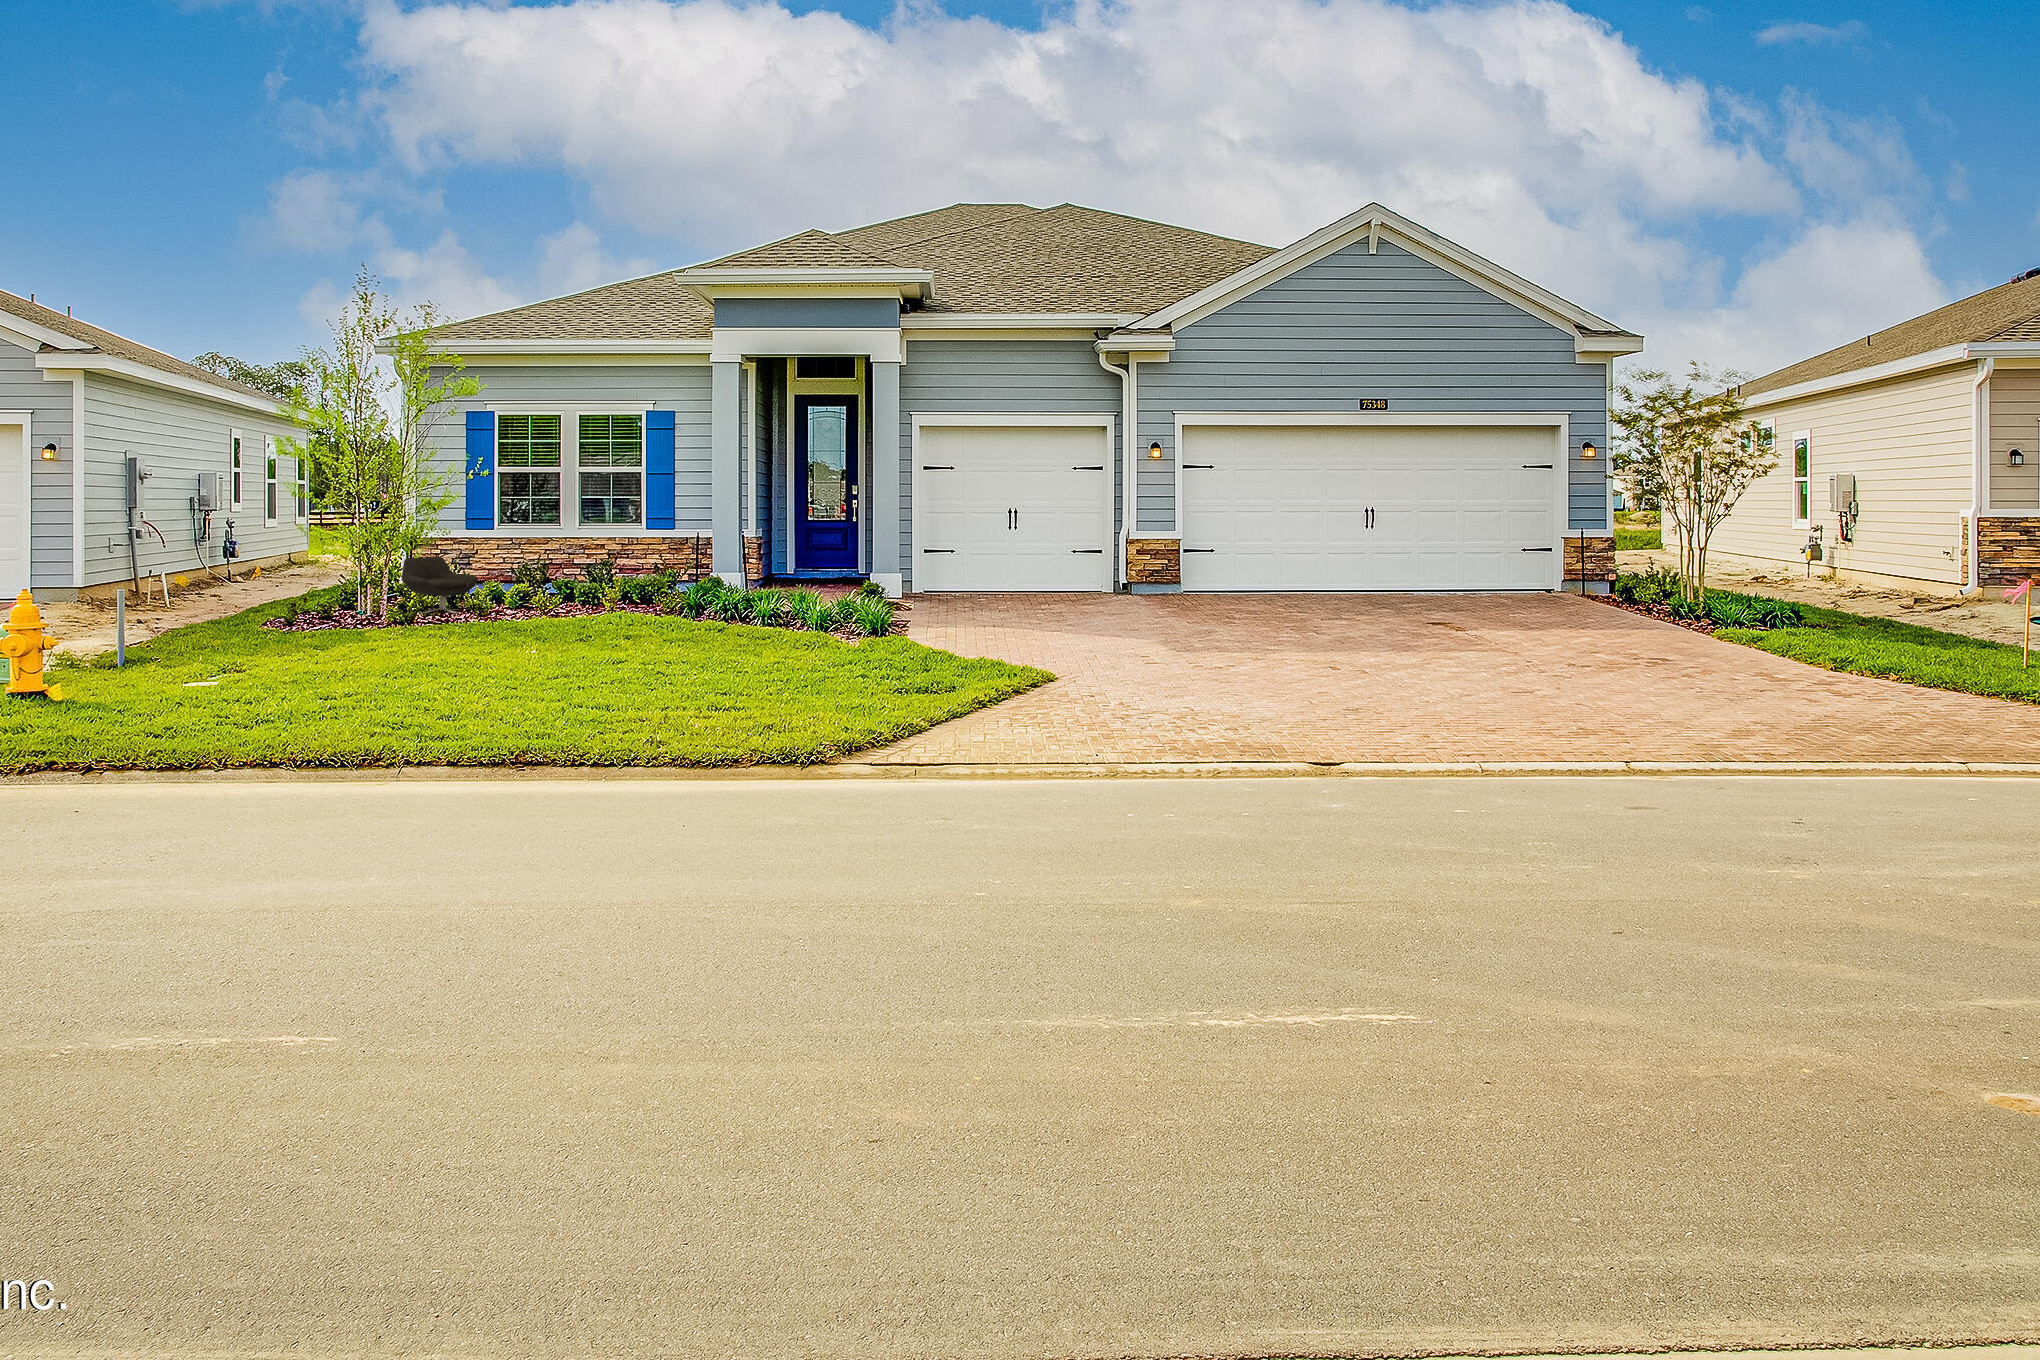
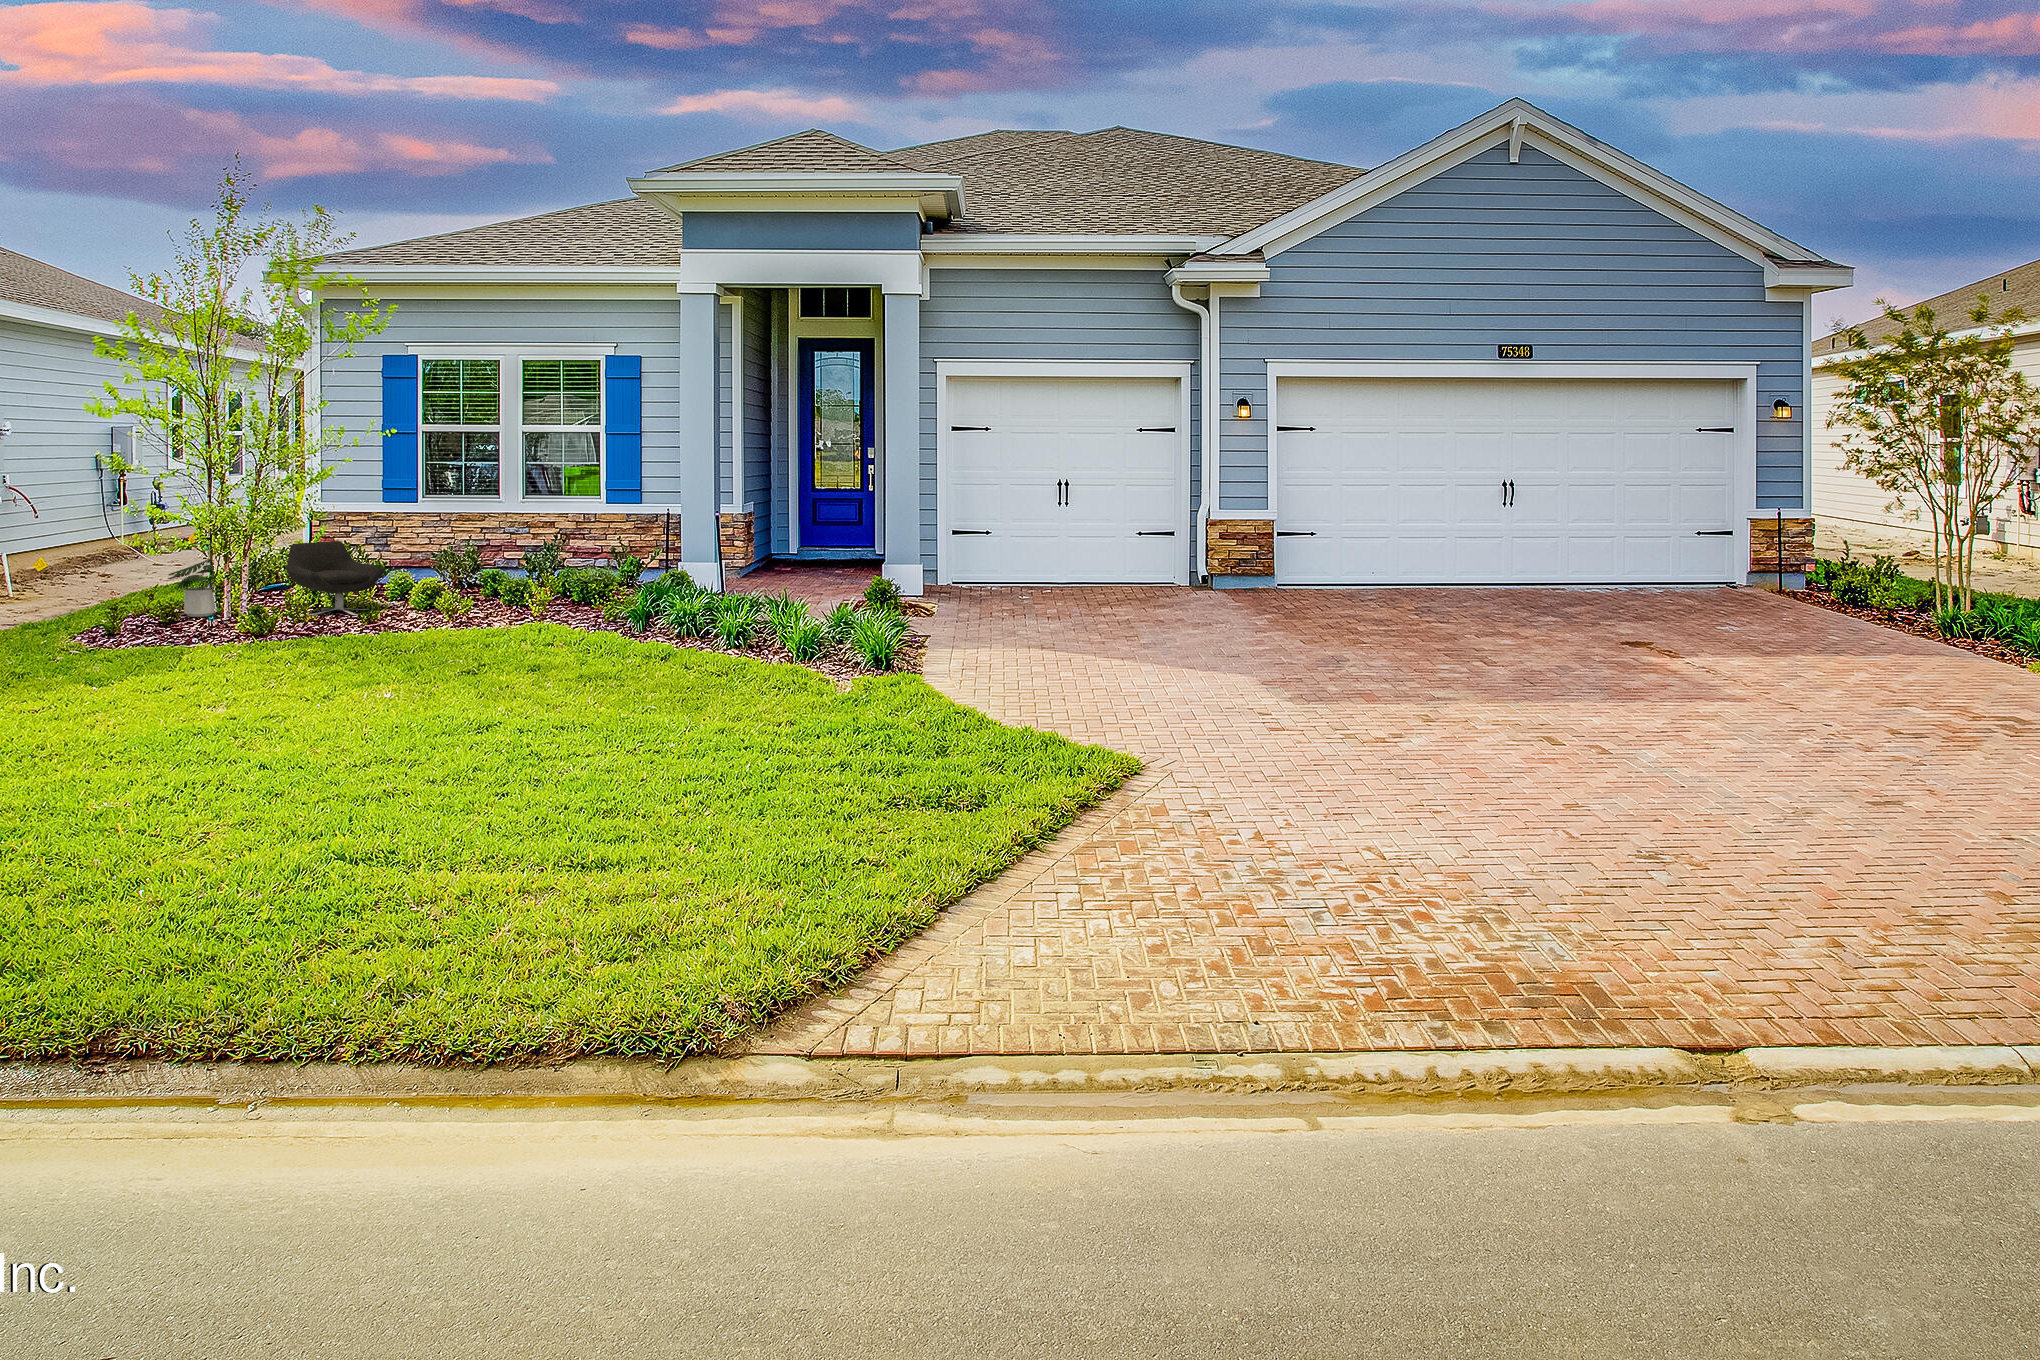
potted plant: none [310,569,358,614] -> present [168,559,215,617]

